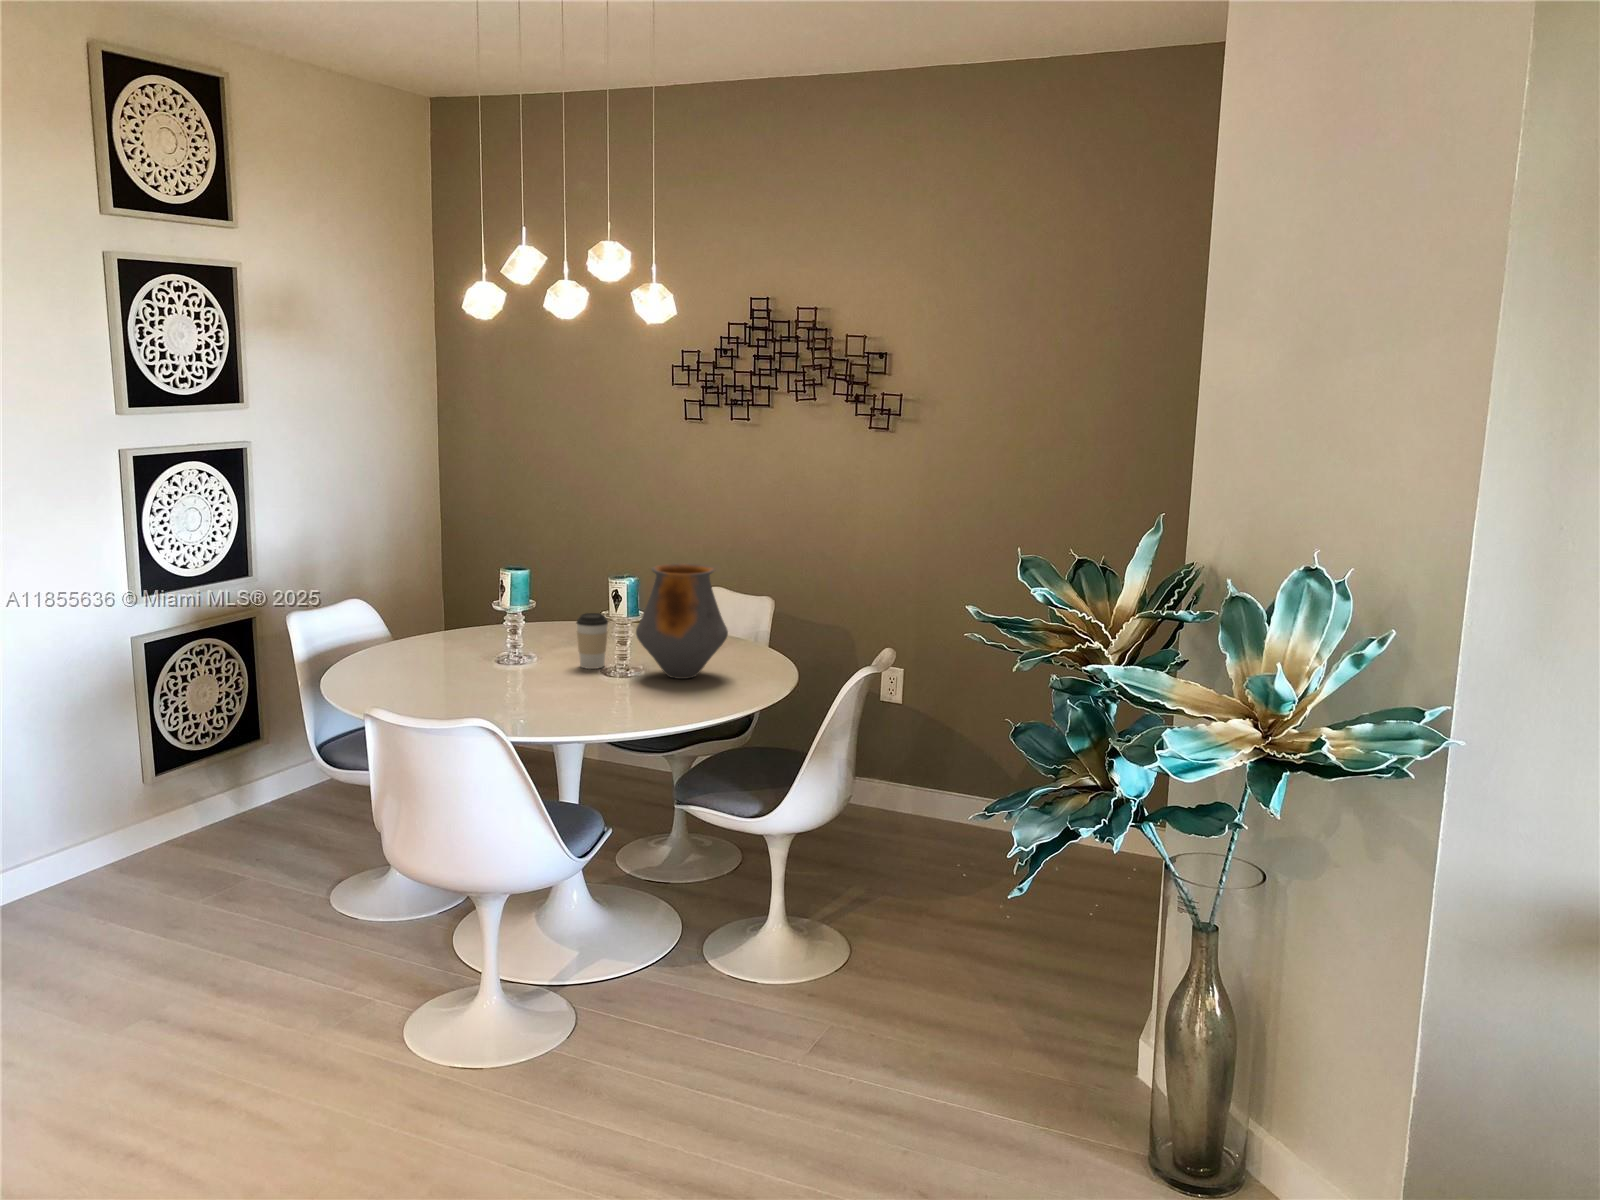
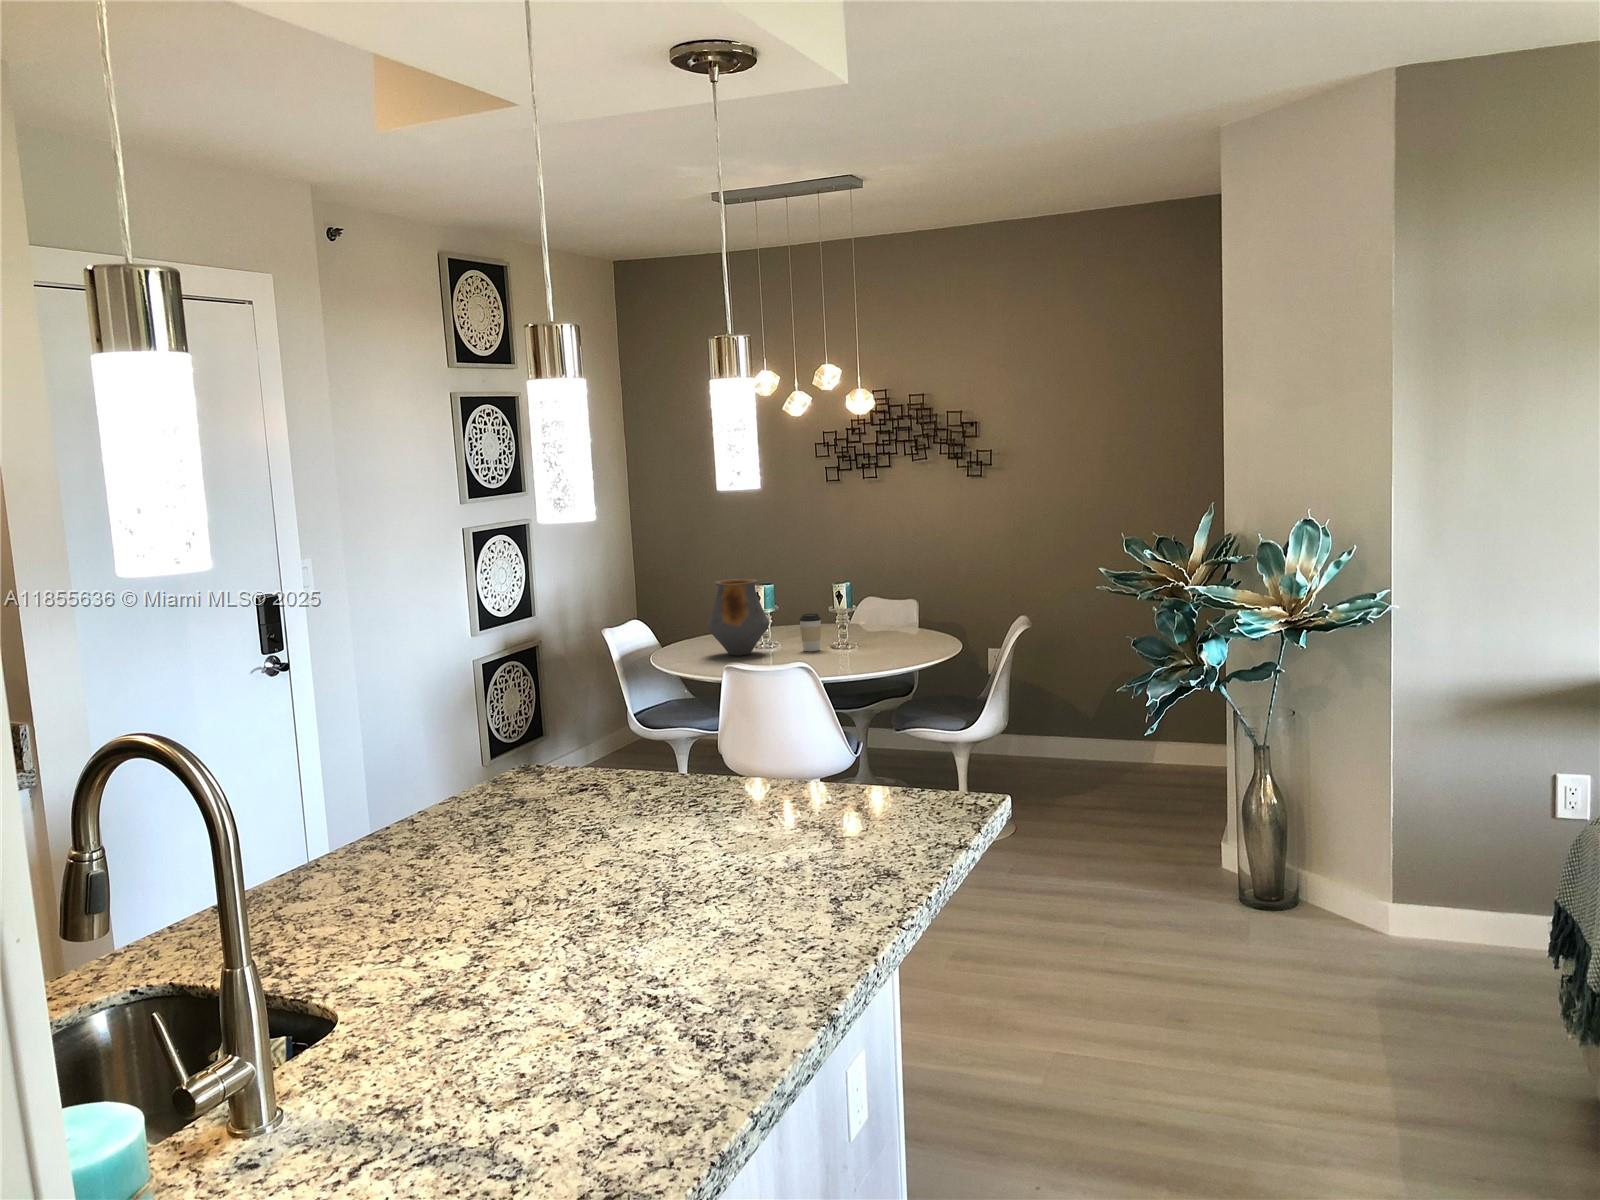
vase: present [636,563,728,679] -> present [707,579,769,656]

